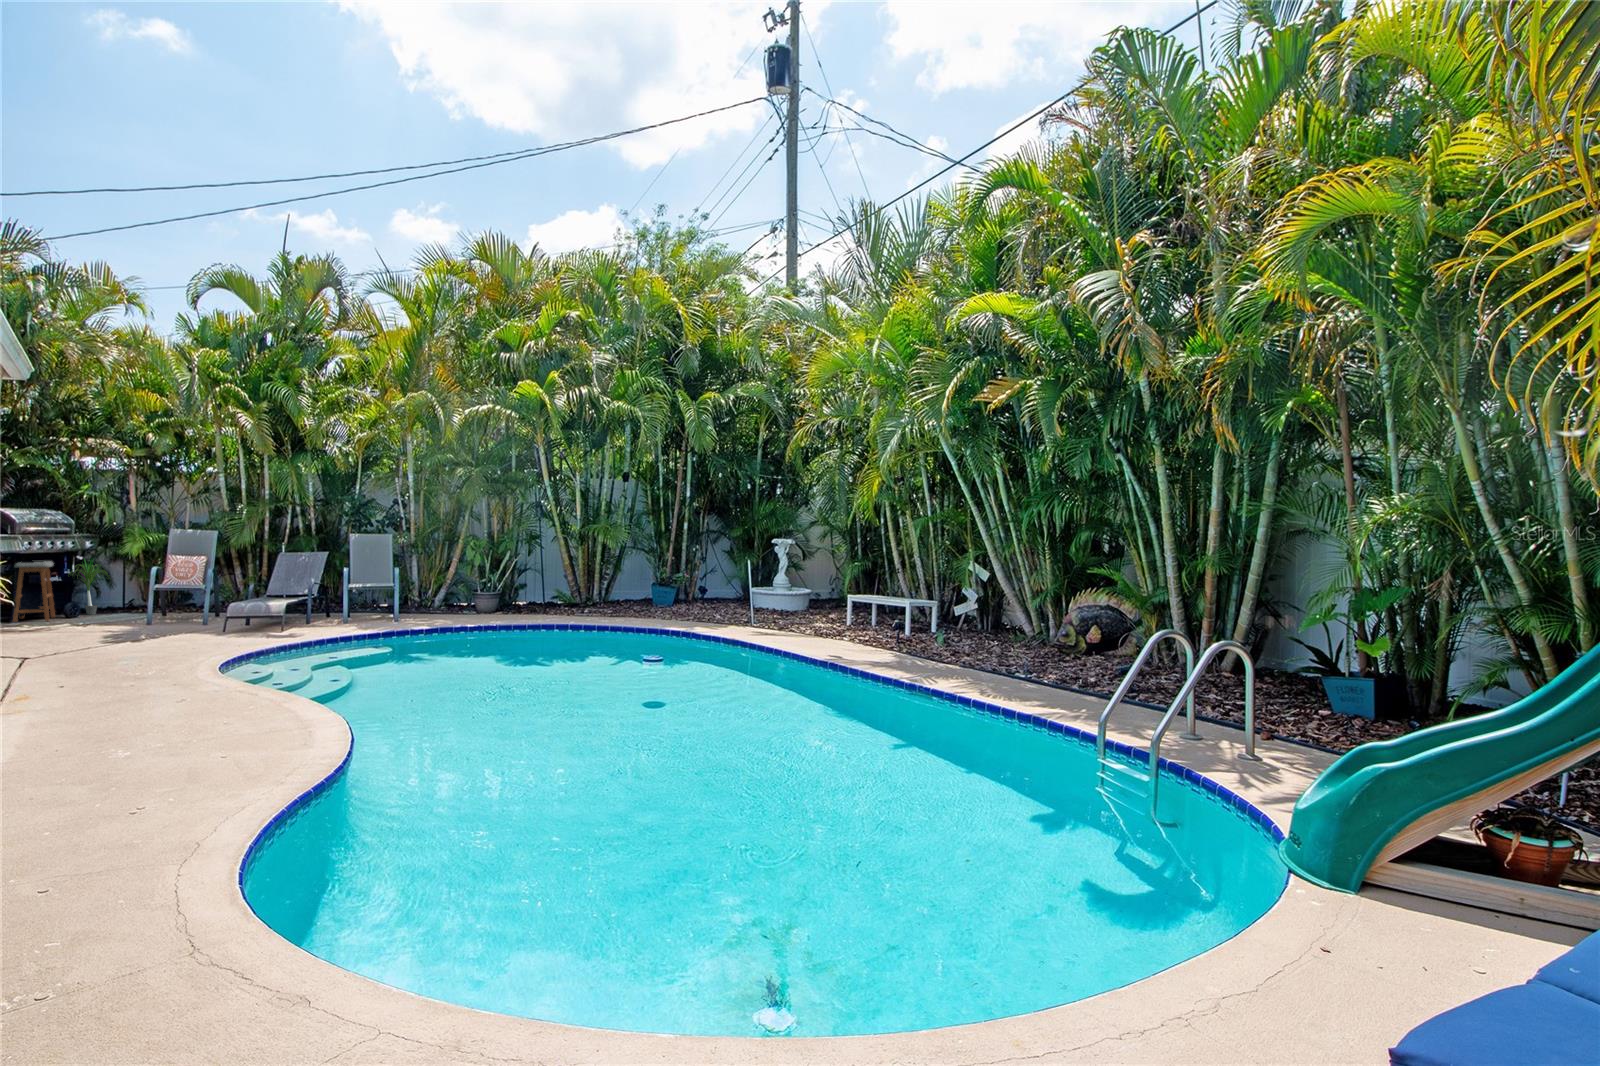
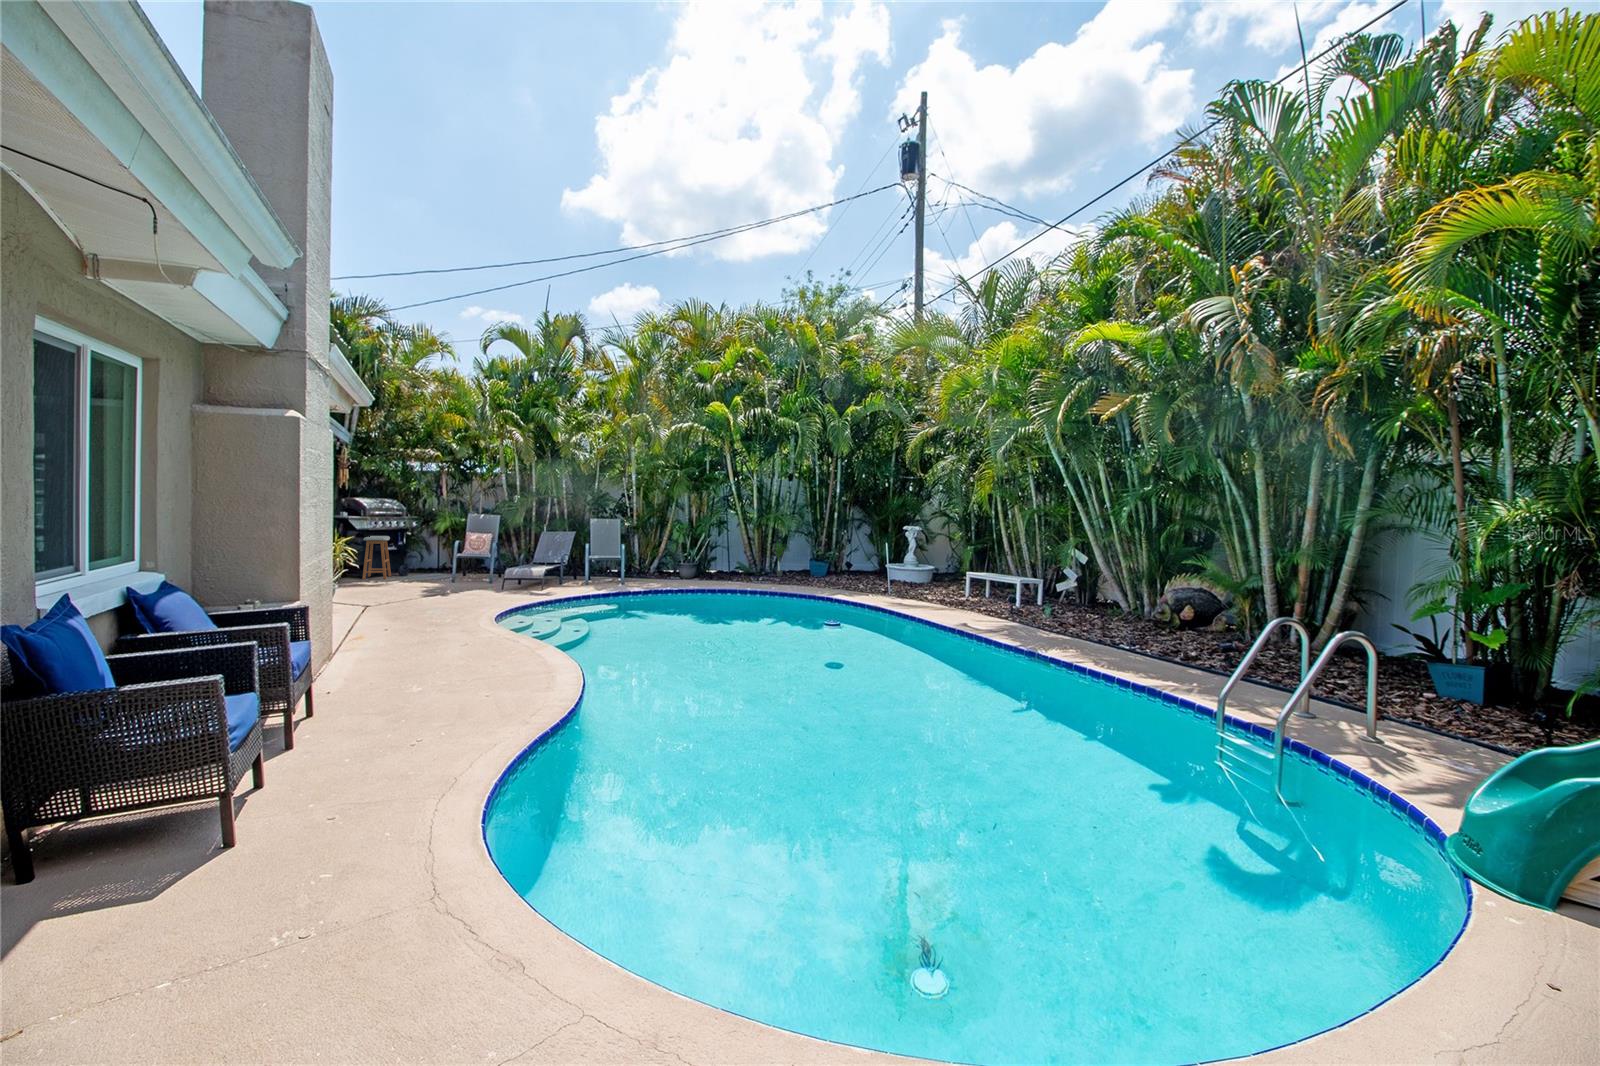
potted plant: present [76,562,100,615] -> present [775,542,784,577]

